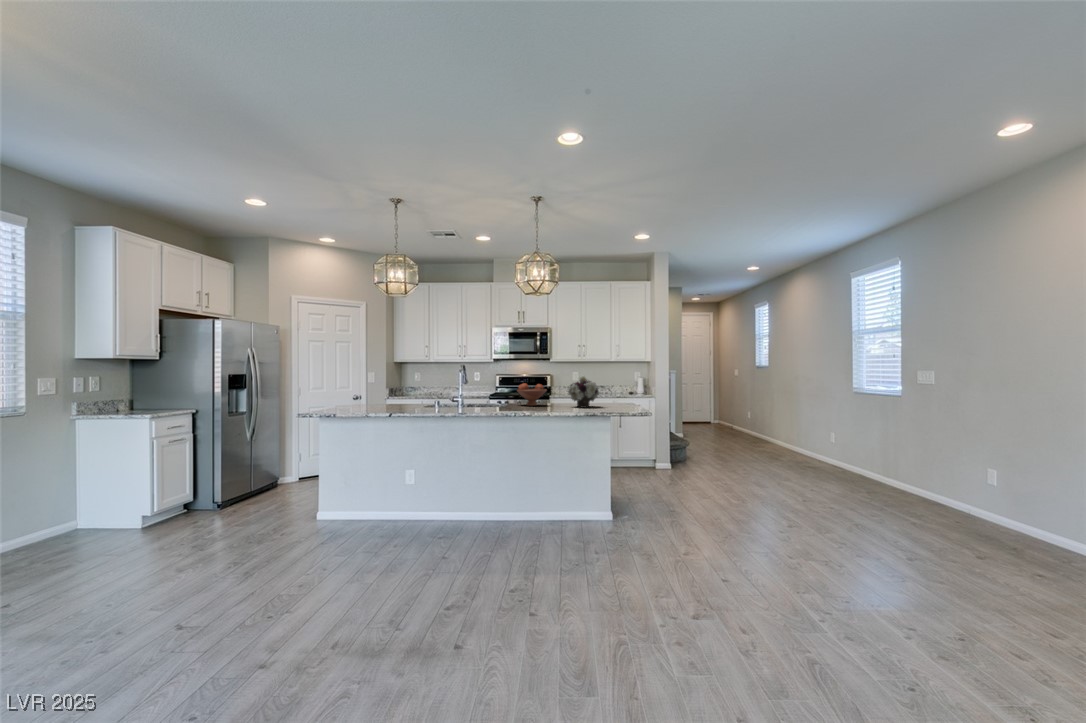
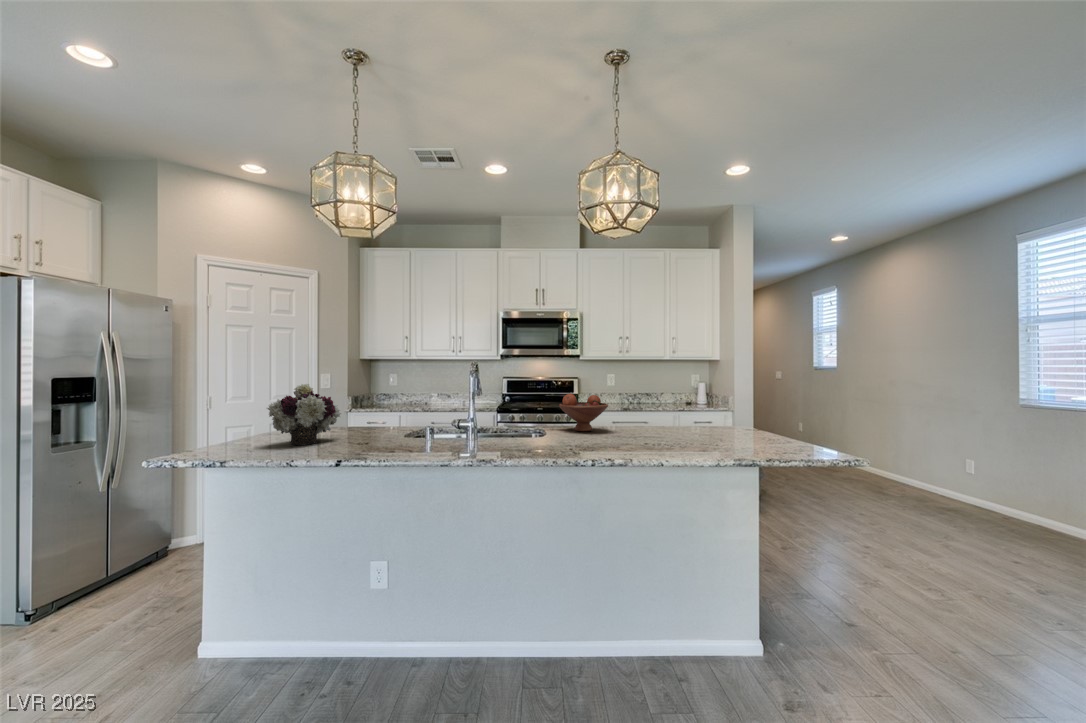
flower arrangement: present [567,376,599,408] -> present [267,384,341,445]

